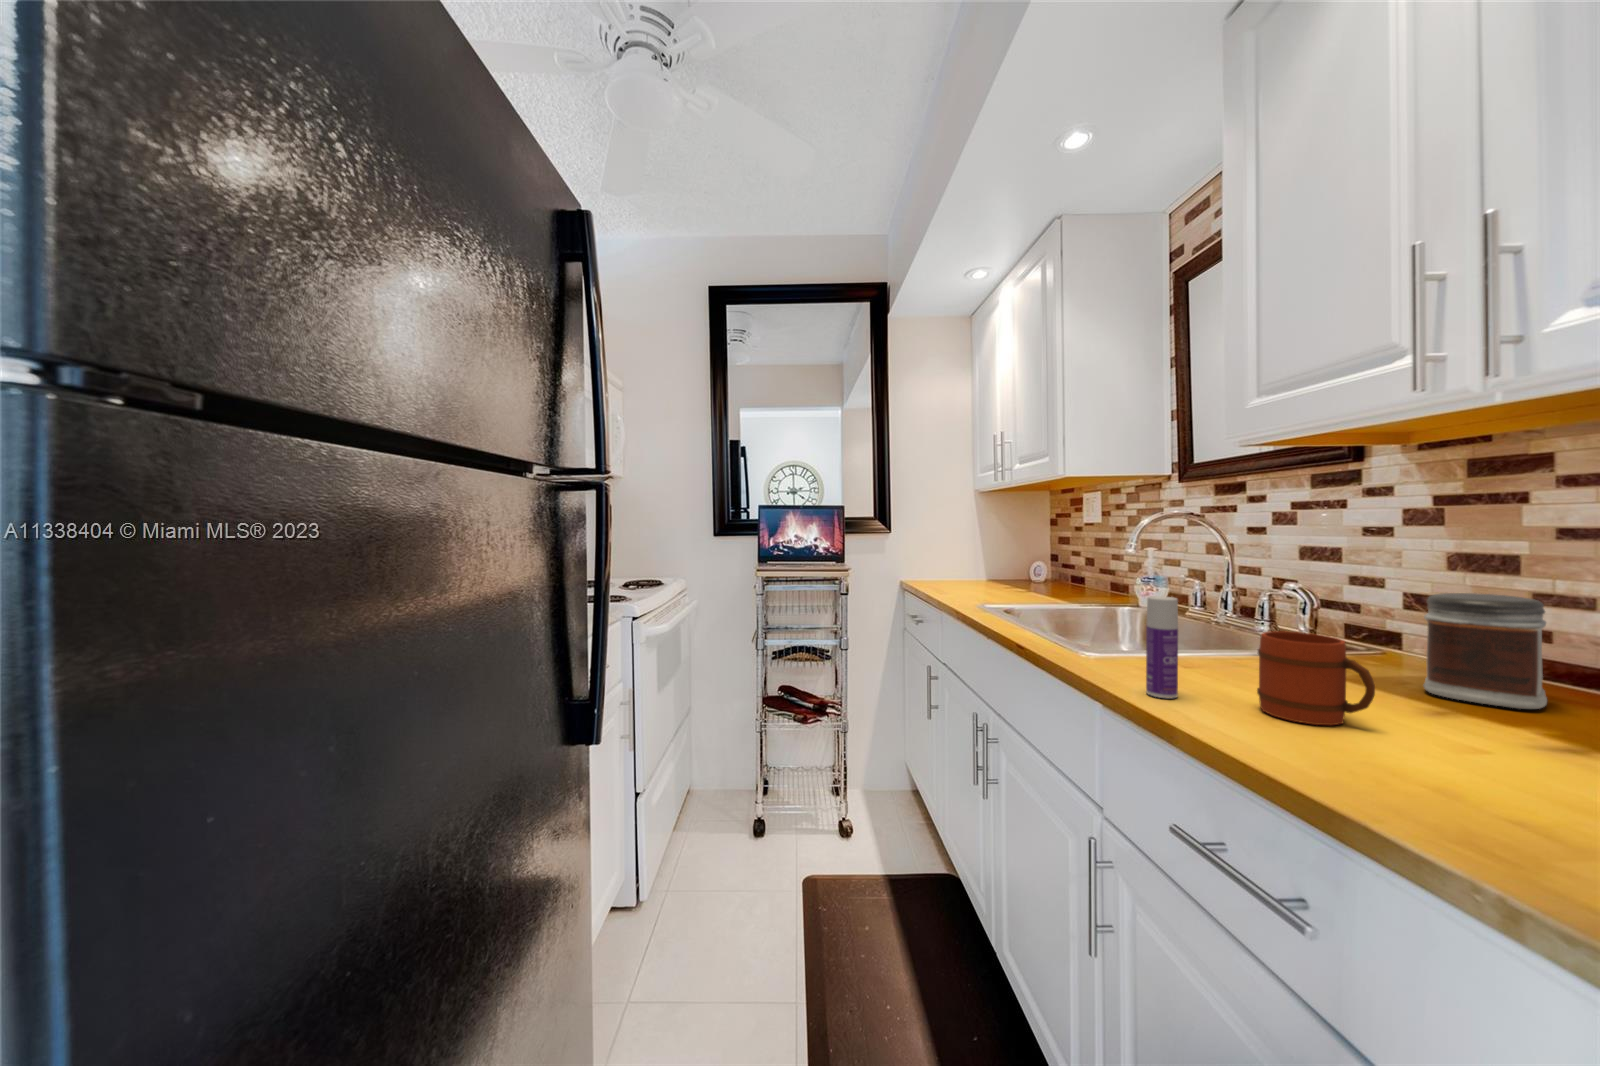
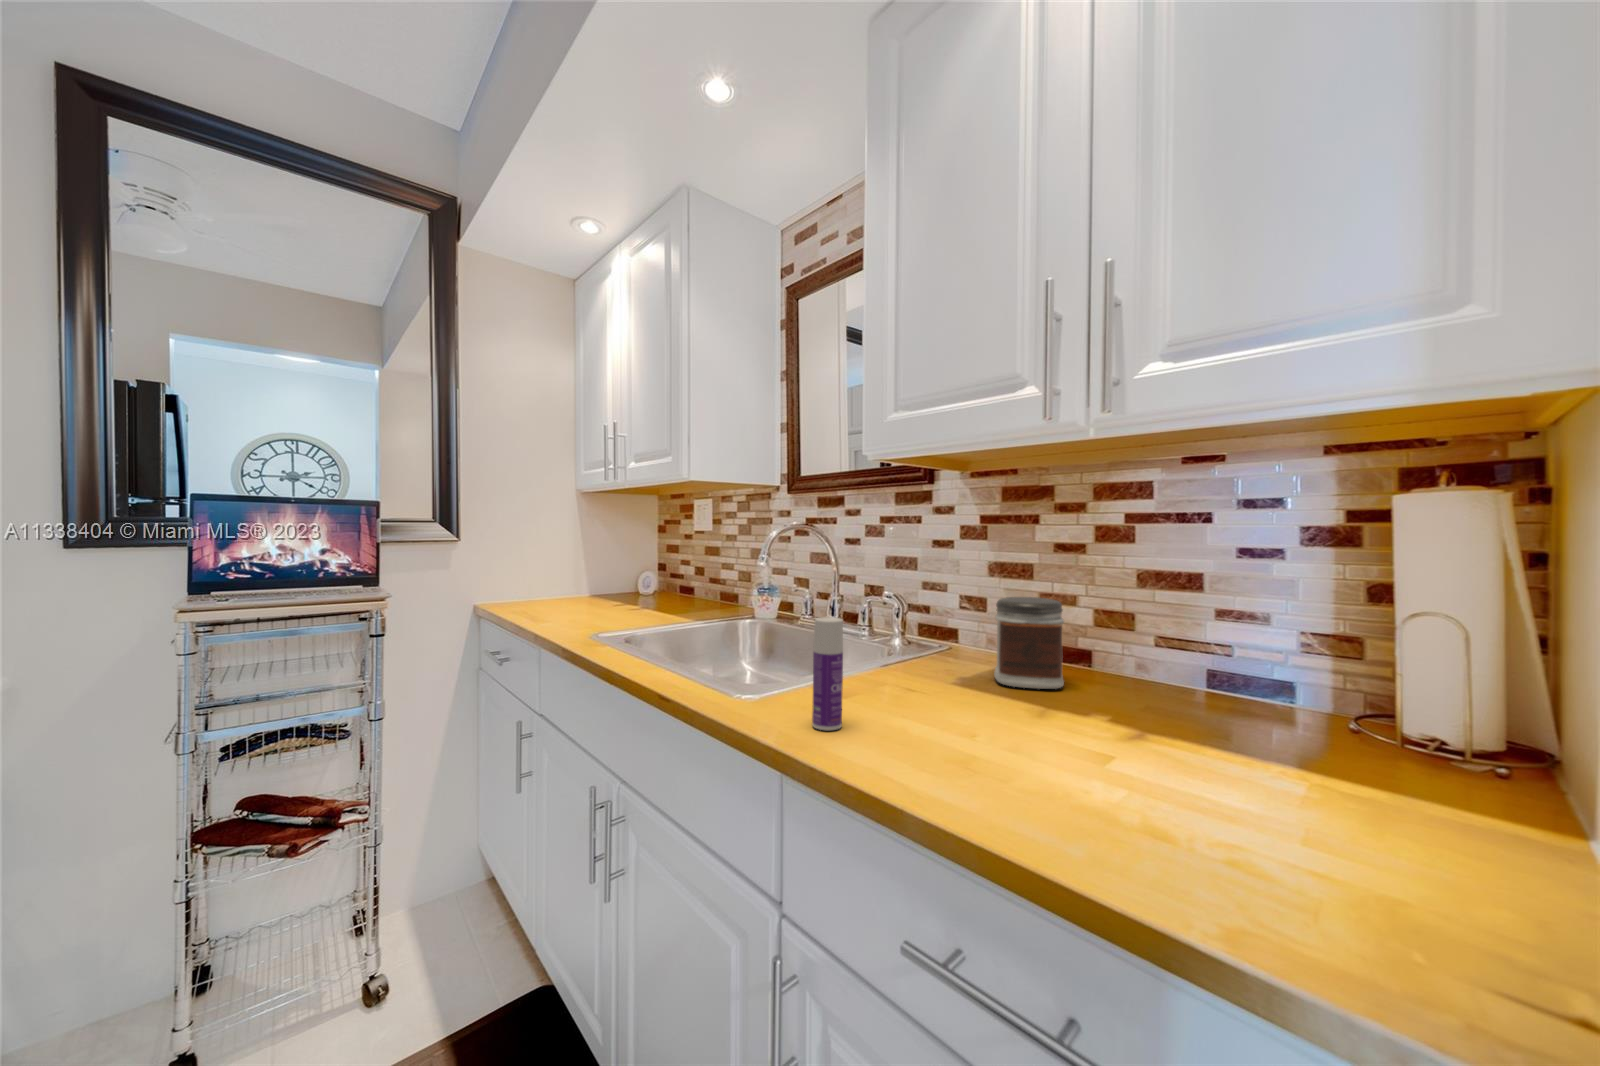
mug: present [1257,631,1375,725] -> none [908,644,997,735]

